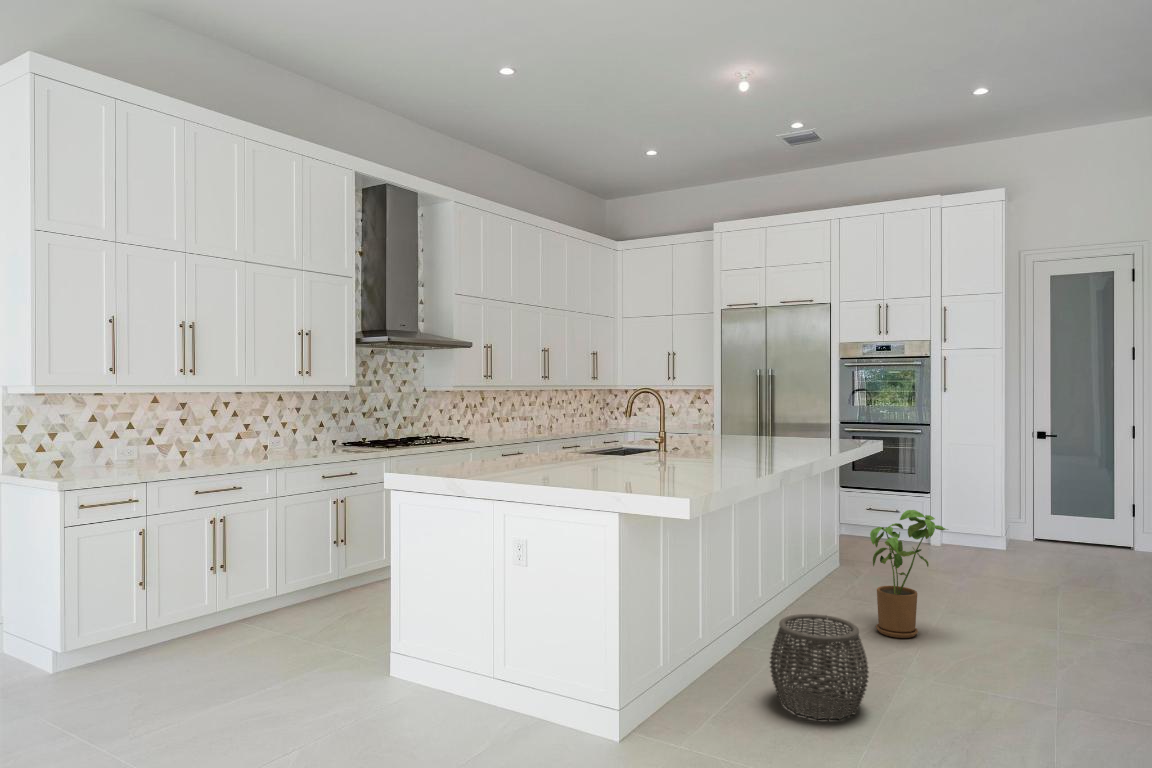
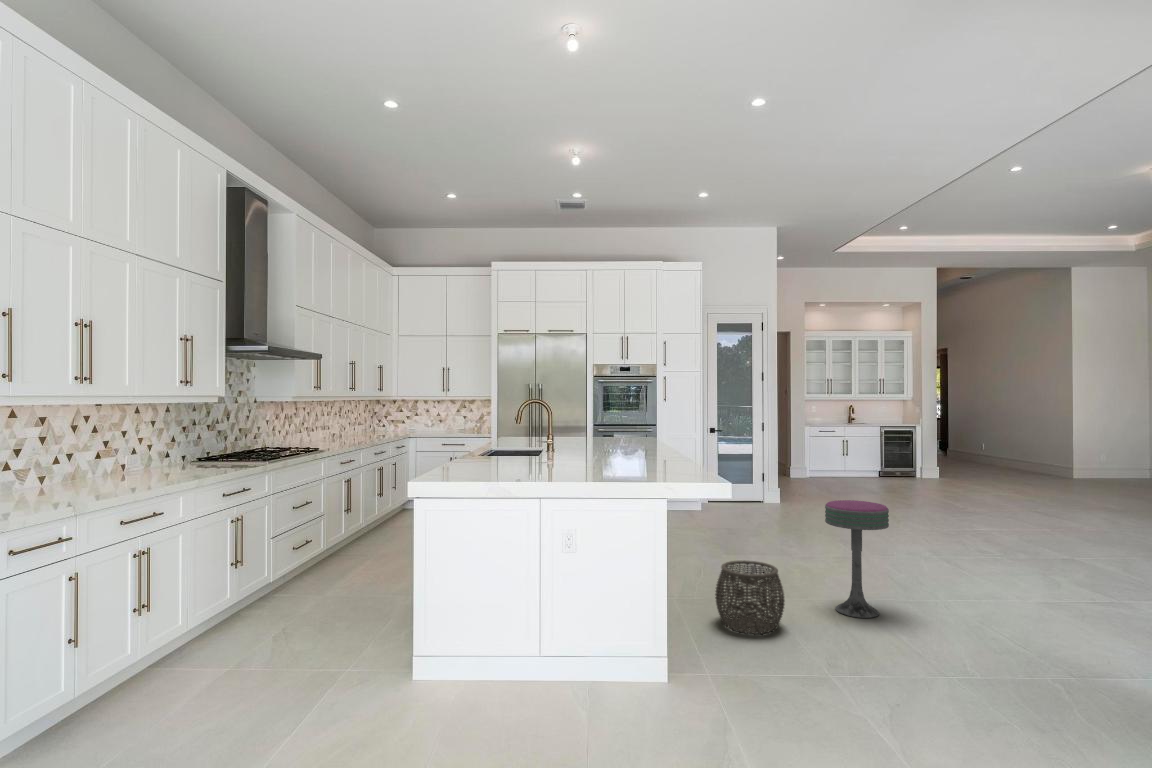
house plant: present [870,510,948,638] -> none [700,482,752,573]
bar stool: none [971,549,1077,739] -> present [825,500,889,618]

